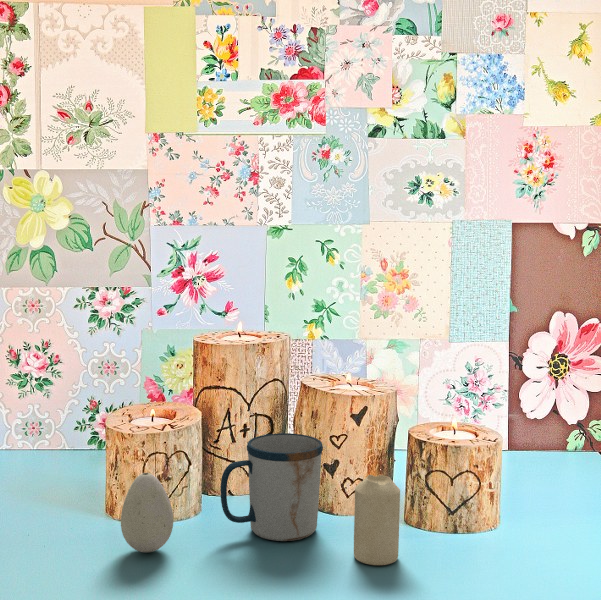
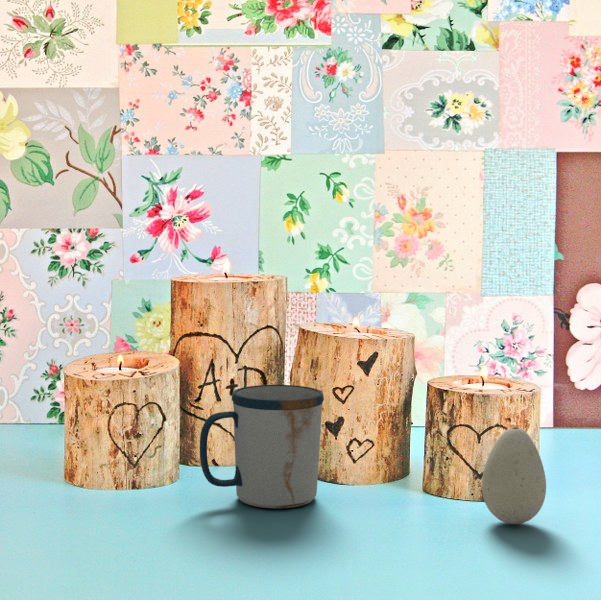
decorative egg: present [121,473,173,552] -> present [482,427,546,524]
candle: present [354,475,400,565] -> none [360,424,416,532]

